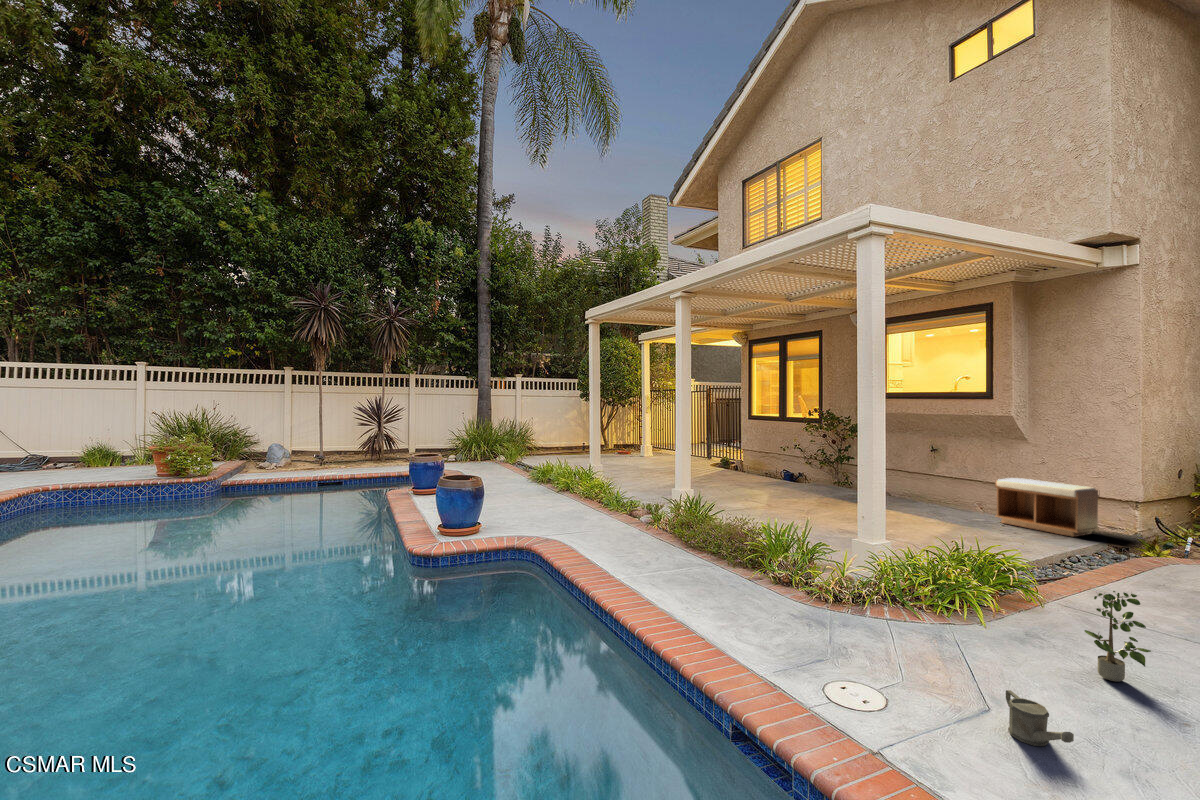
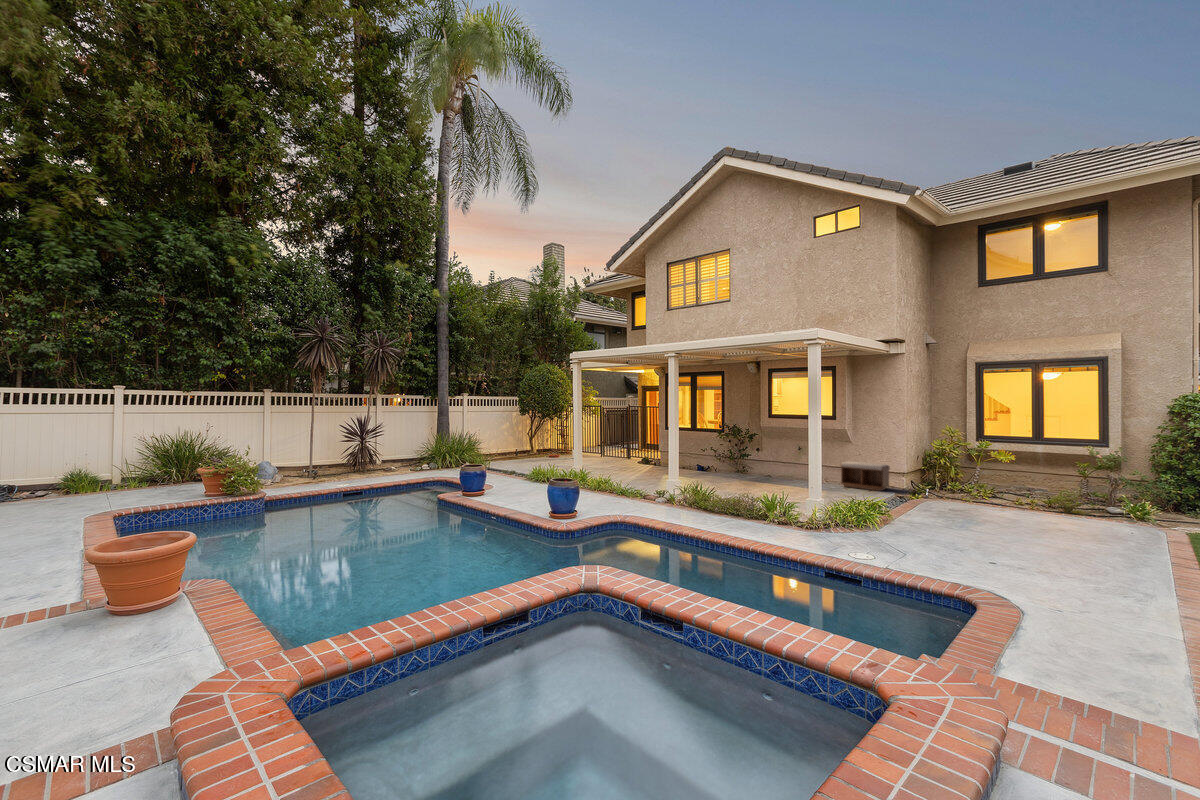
potted plant: present [1085,591,1151,682] -> none [928,508,952,546]
watering can: present [1006,690,1074,746] -> none [917,550,949,568]

